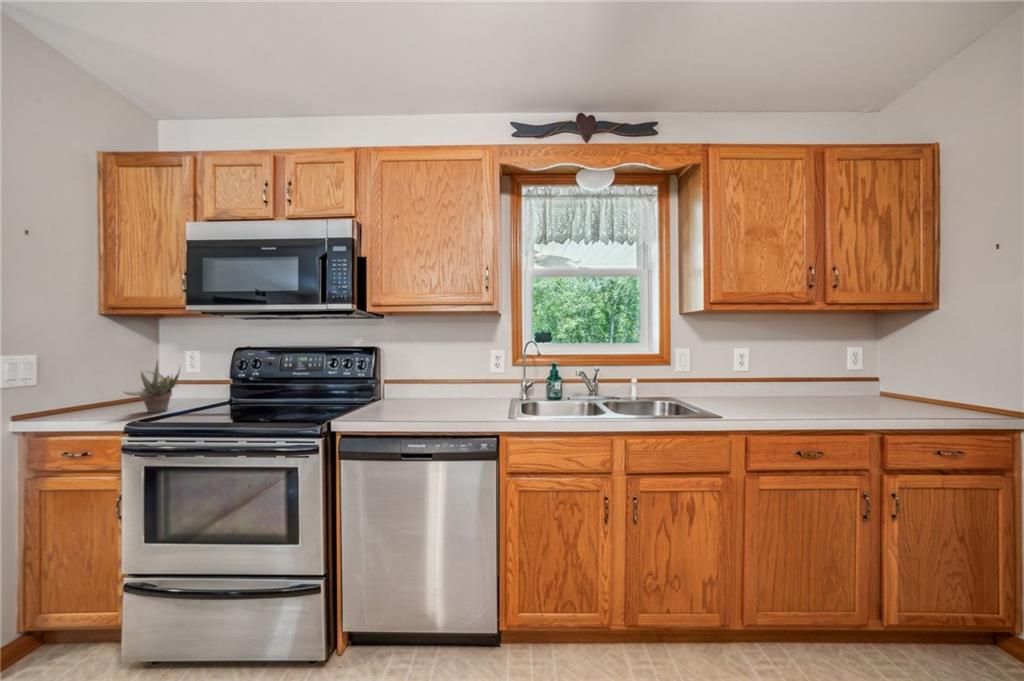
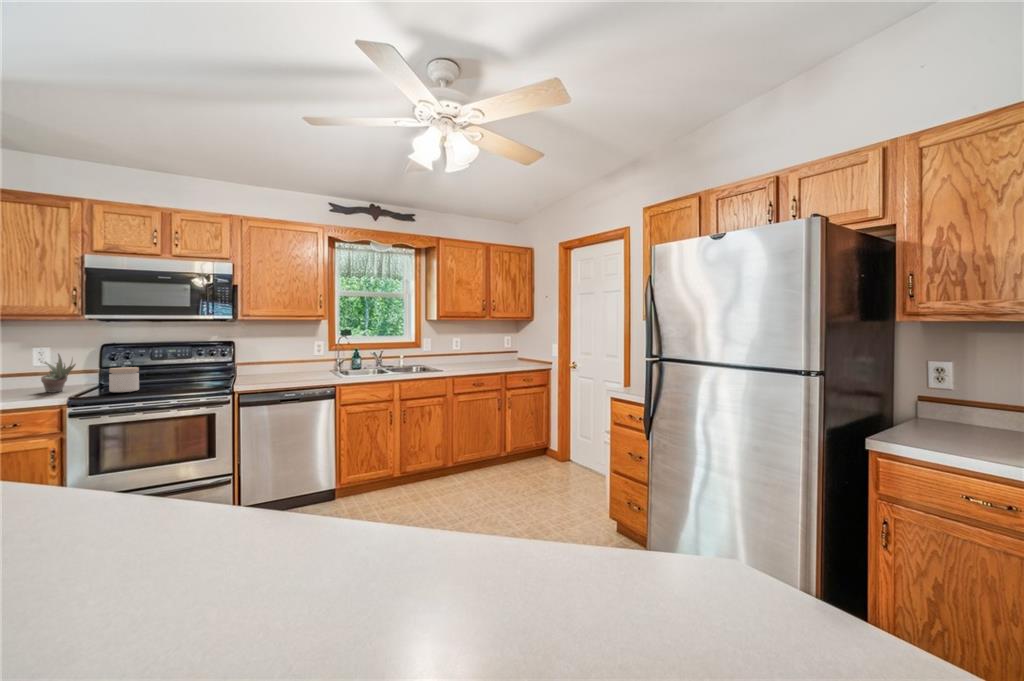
jar: none [188,383,229,421] -> present [109,367,139,392]

